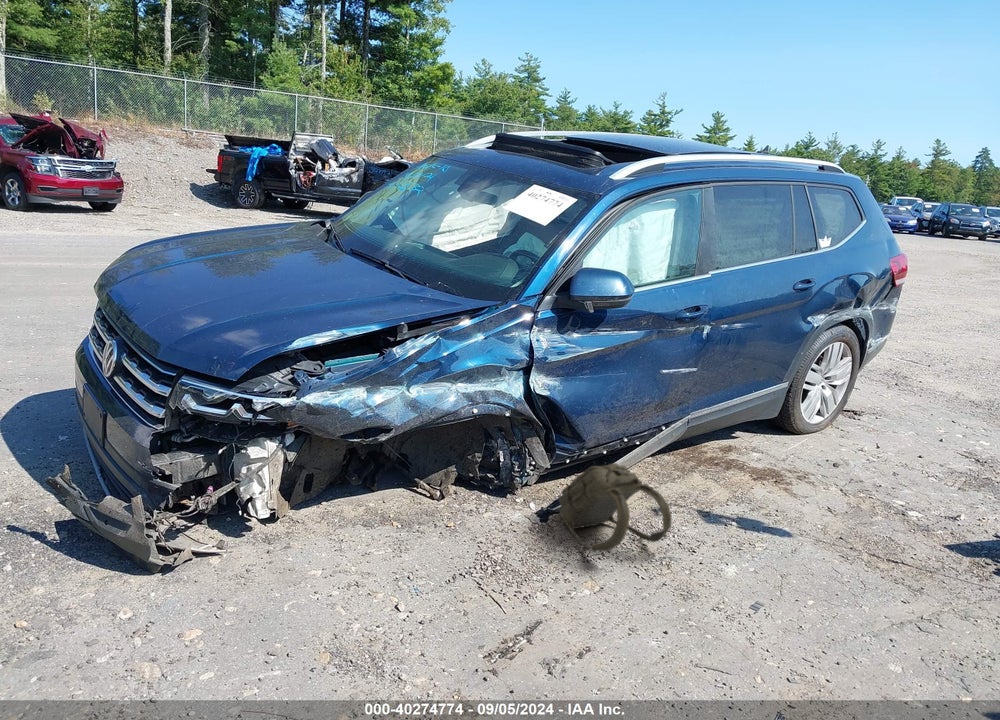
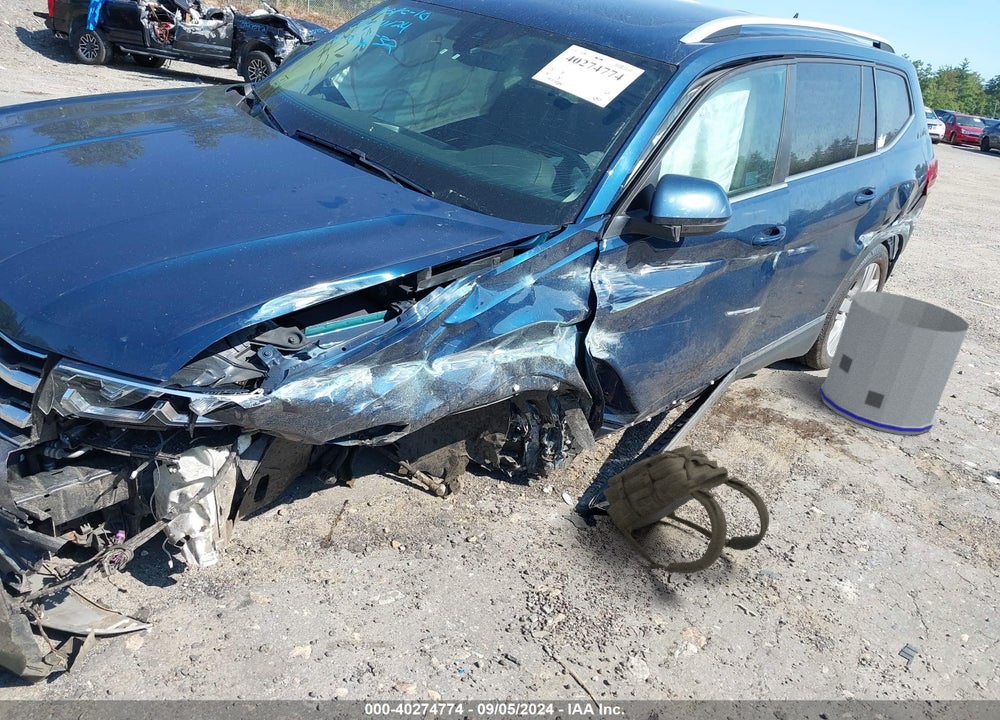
trash can: none [785,364,899,482] -> present [820,291,969,435]

